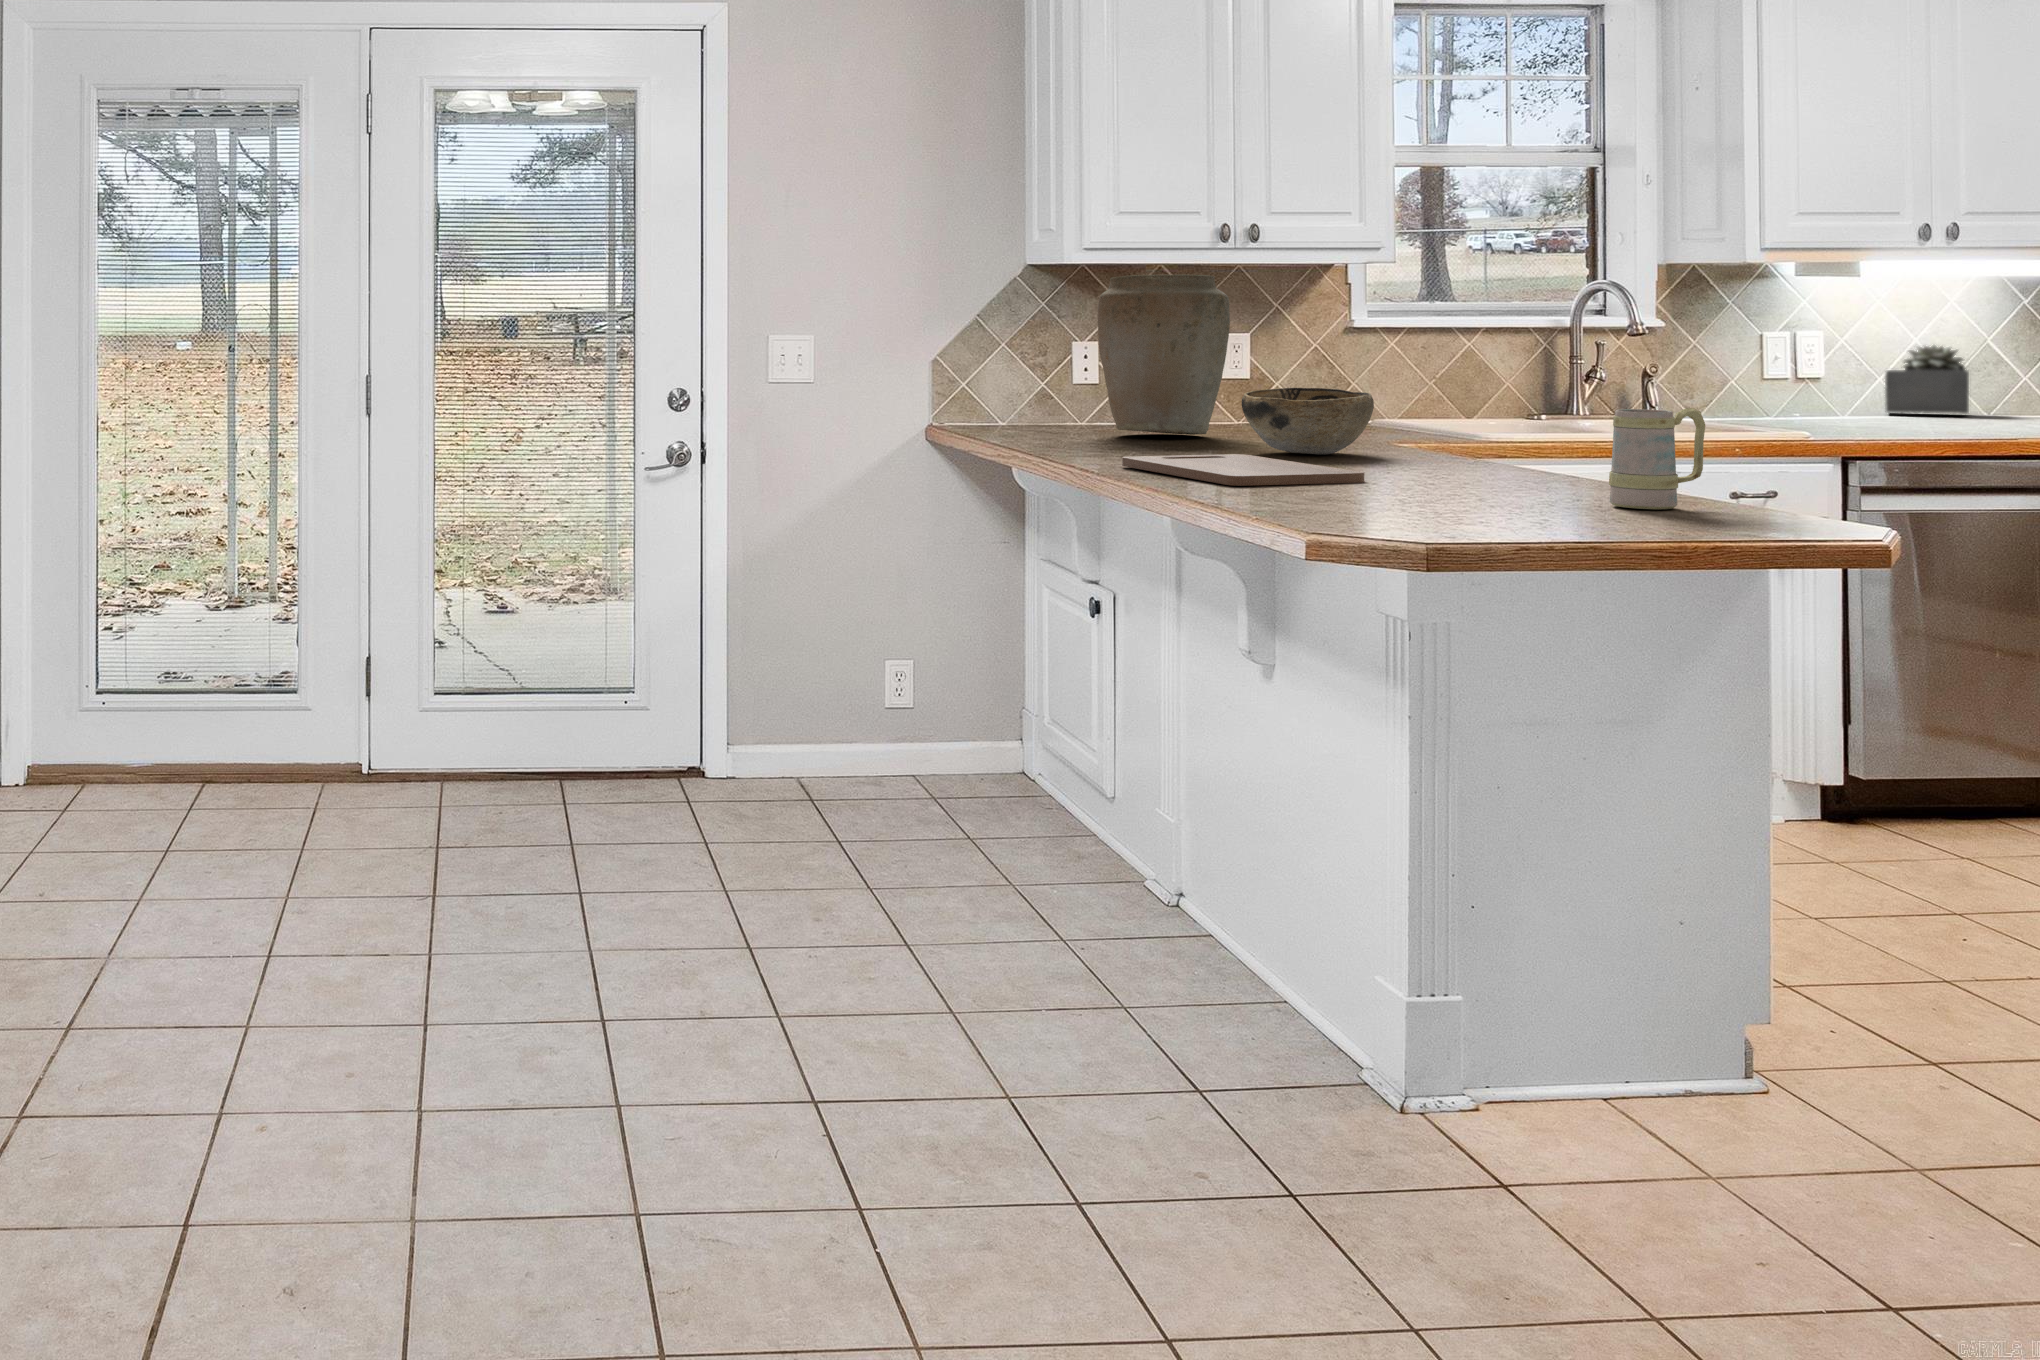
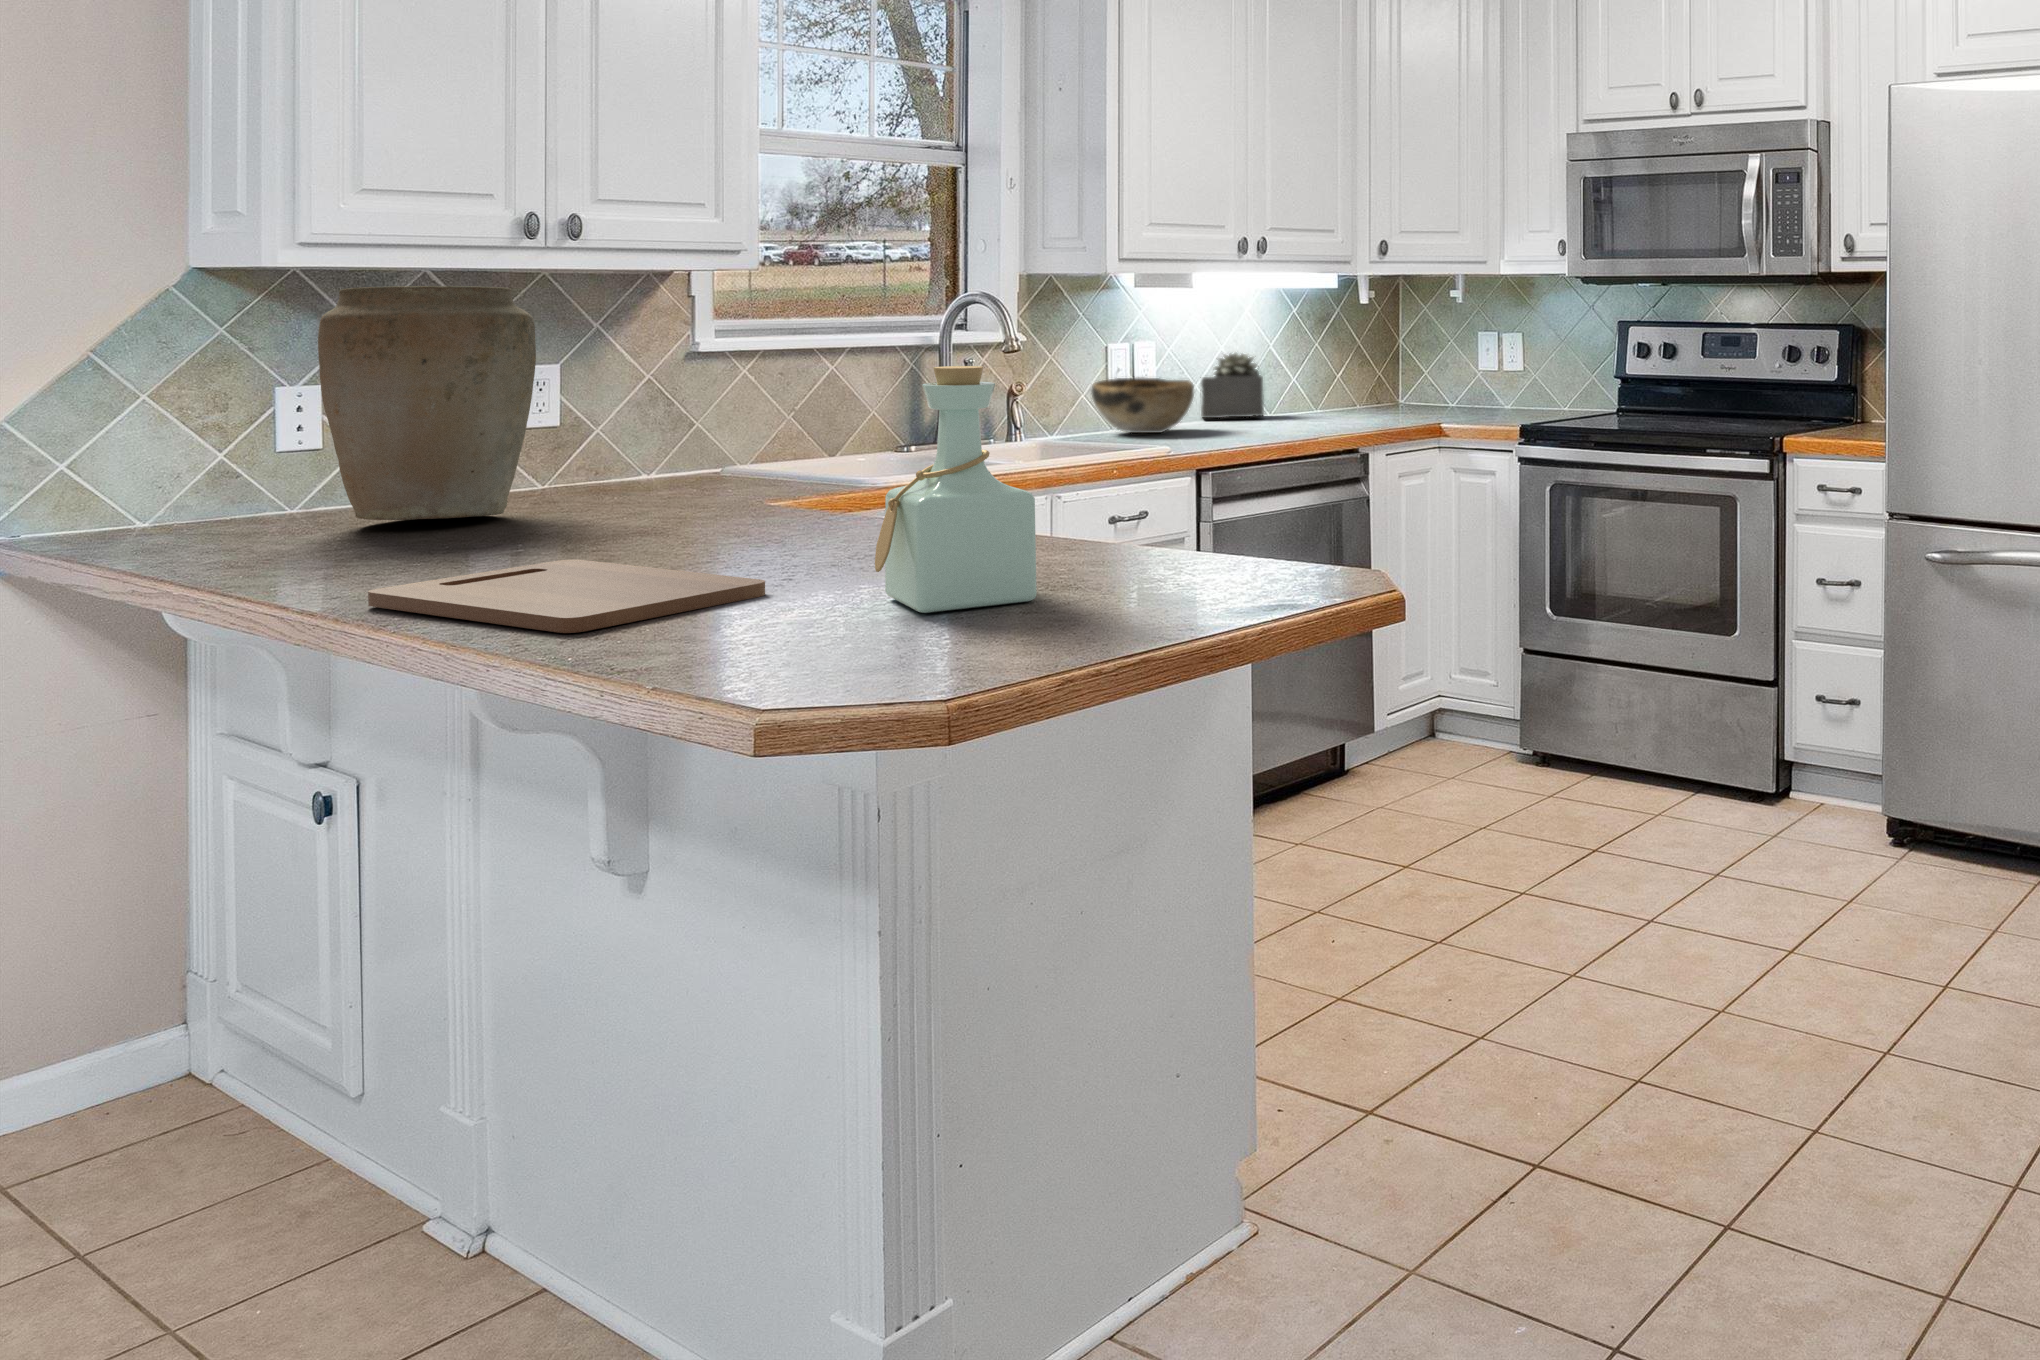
bottle: none [1437,322,1564,500] -> present [875,366,1037,613]
decorative bowl: present [1242,388,1374,455] -> present [1091,377,1194,433]
mug: present [1609,408,1705,509] -> none [1093,471,1192,606]

